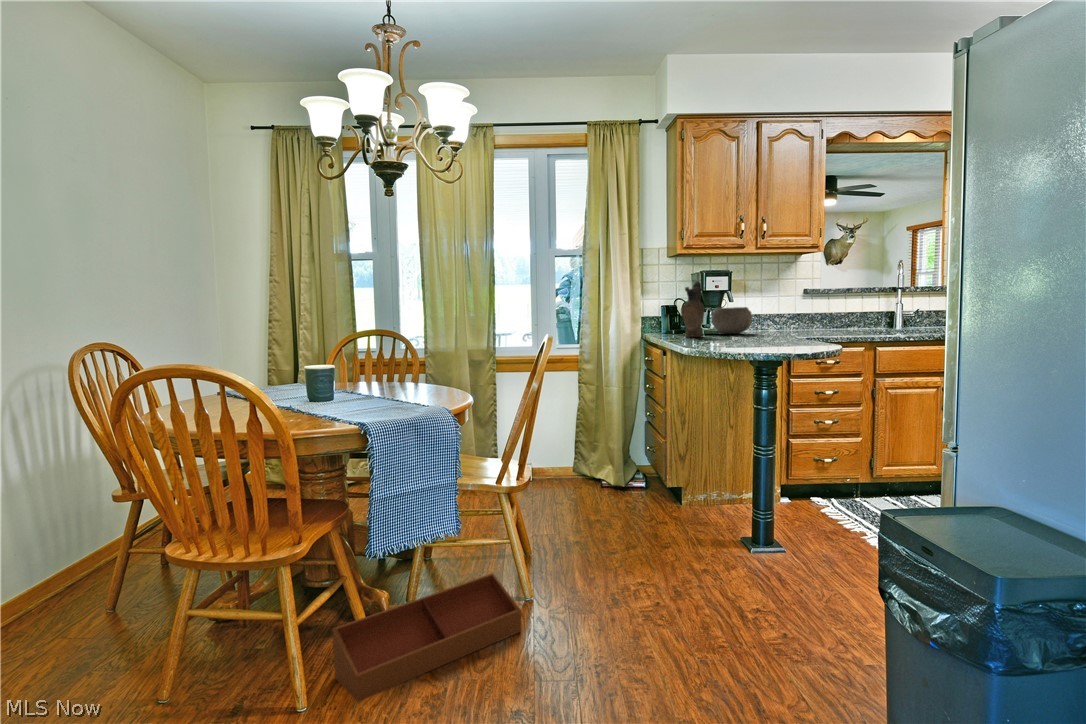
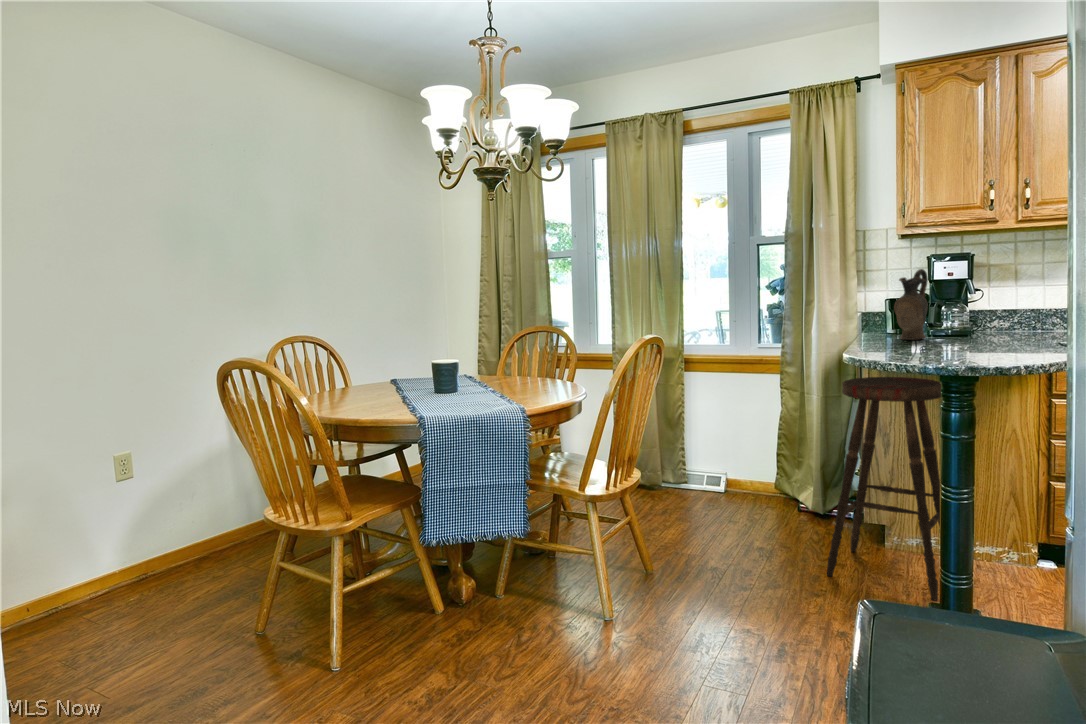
bowl: present [711,307,752,334] -> none [949,300,1009,335]
bar stool: none [658,366,744,539] -> present [827,377,941,601]
storage bin: present [332,573,521,702] -> none [408,588,594,684]

